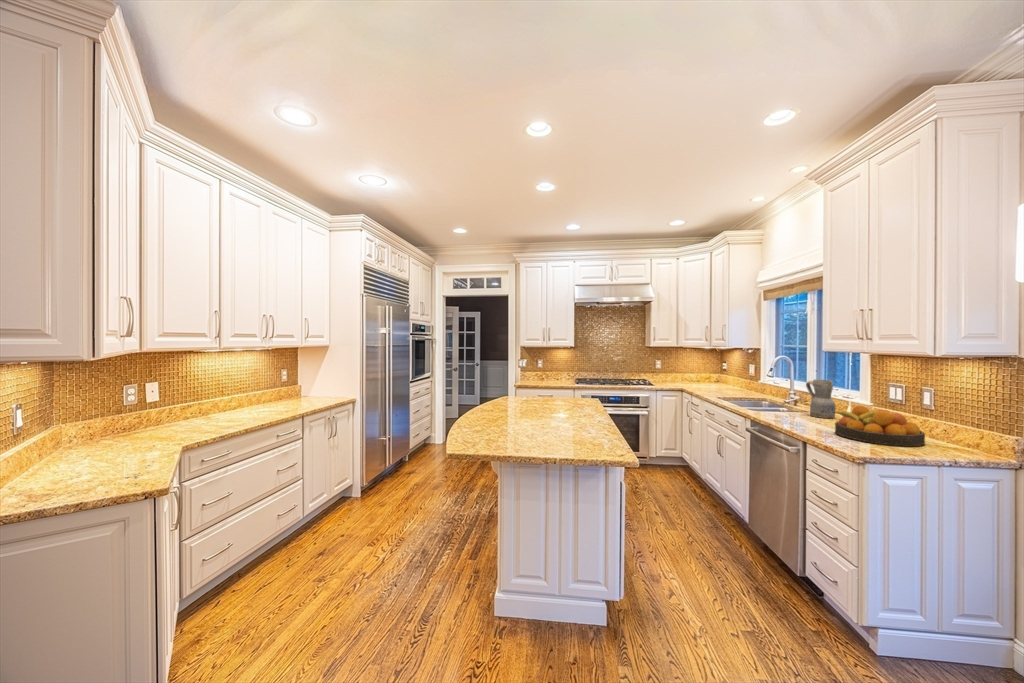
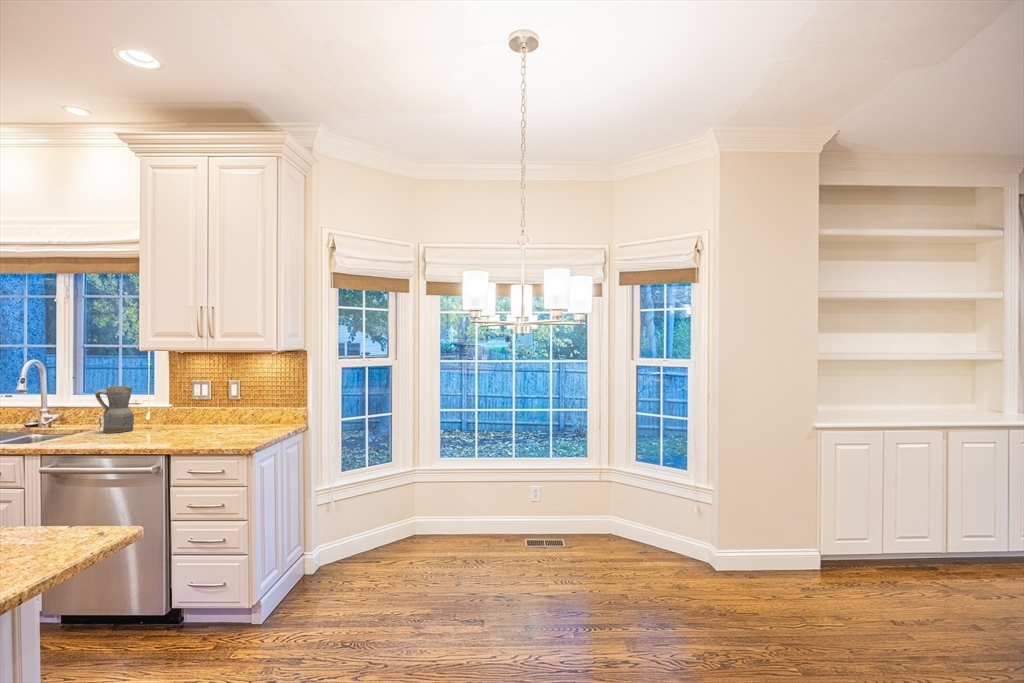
fruit bowl: present [834,406,925,446] -> none [178,406,253,440]

